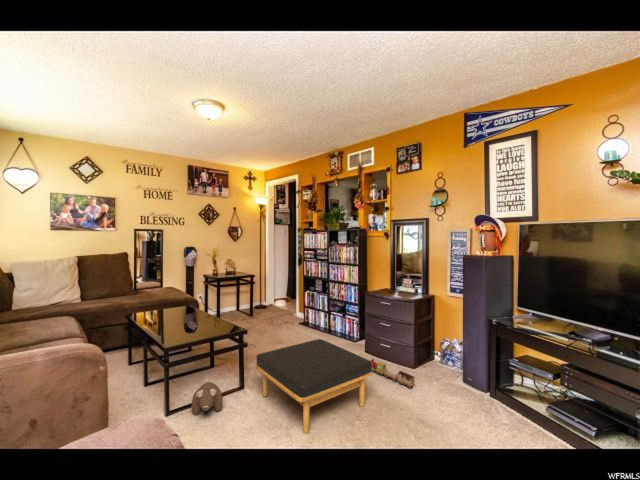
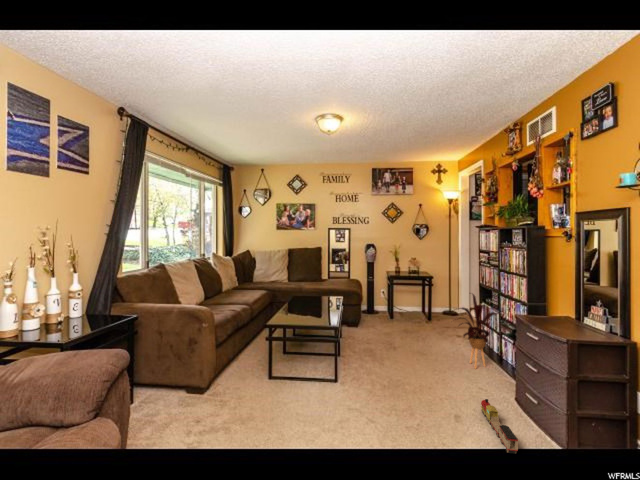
house plant: none [307,282,339,343] -> present [459,294,499,368]
ottoman: present [256,339,372,434] -> none [327,347,432,439]
plush toy: present [192,382,223,415] -> none [282,358,310,384]

